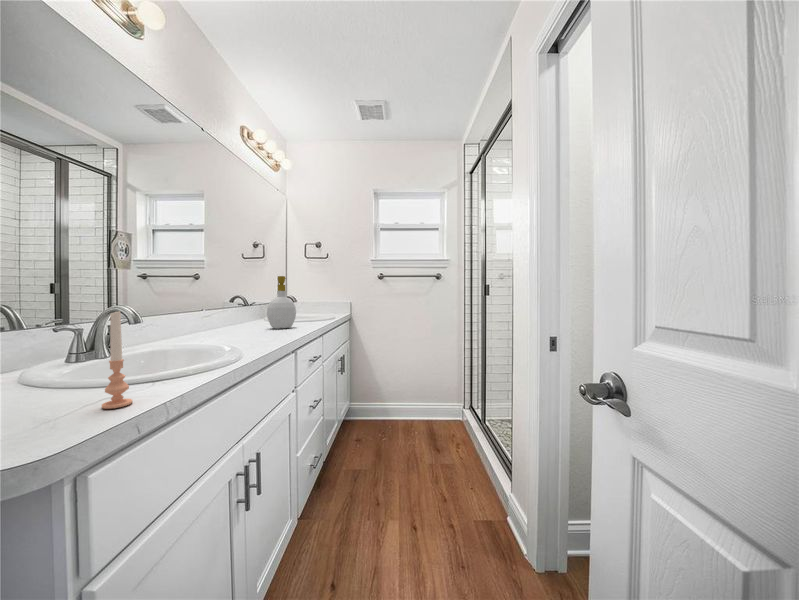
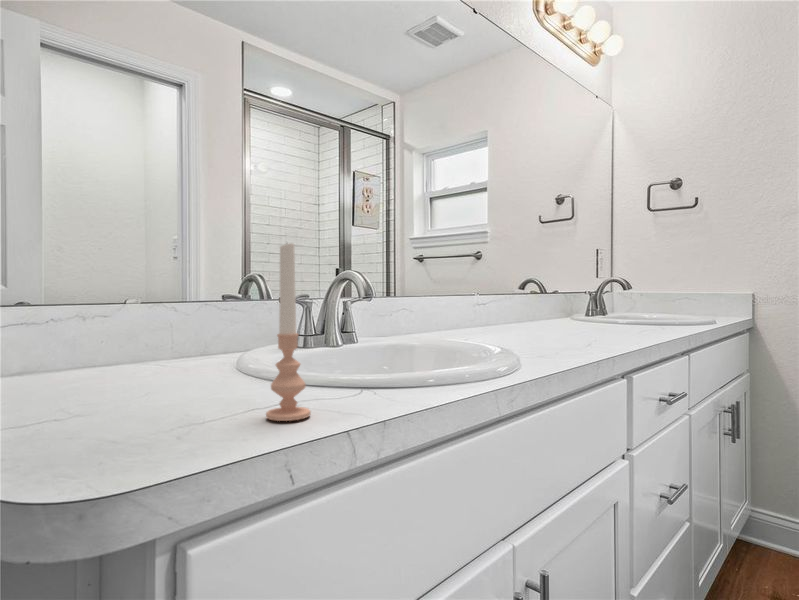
soap bottle: present [267,276,296,329] -> none [575,232,631,331]

